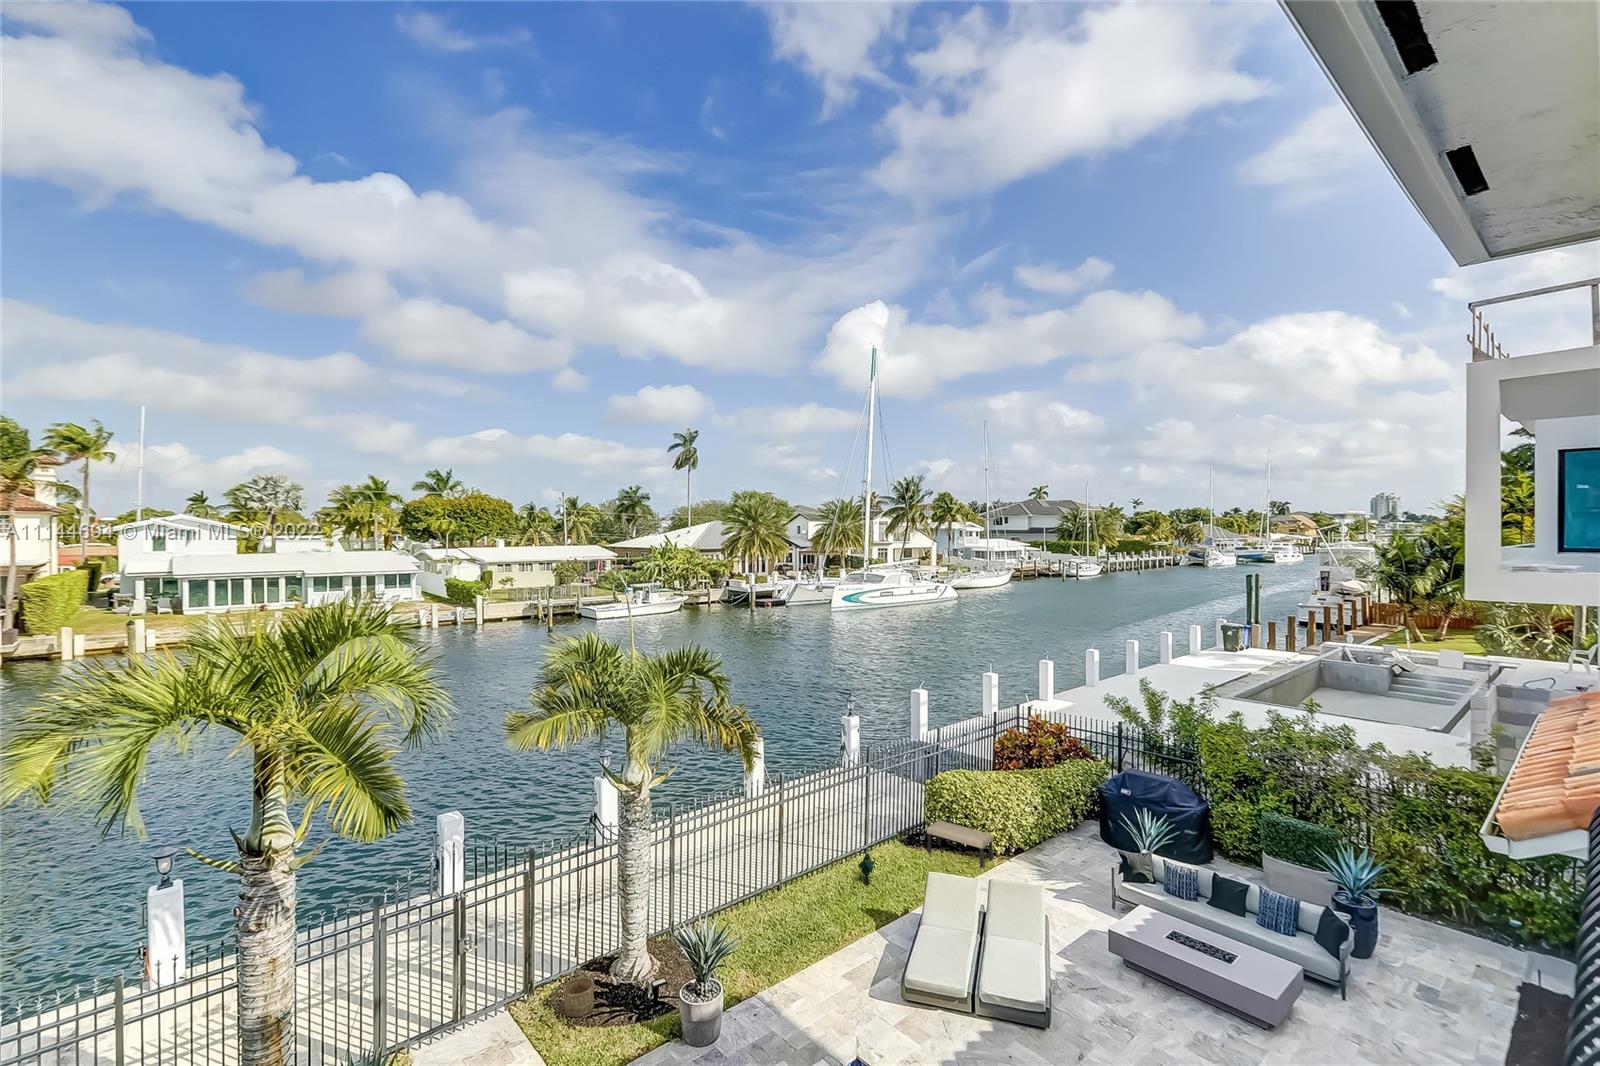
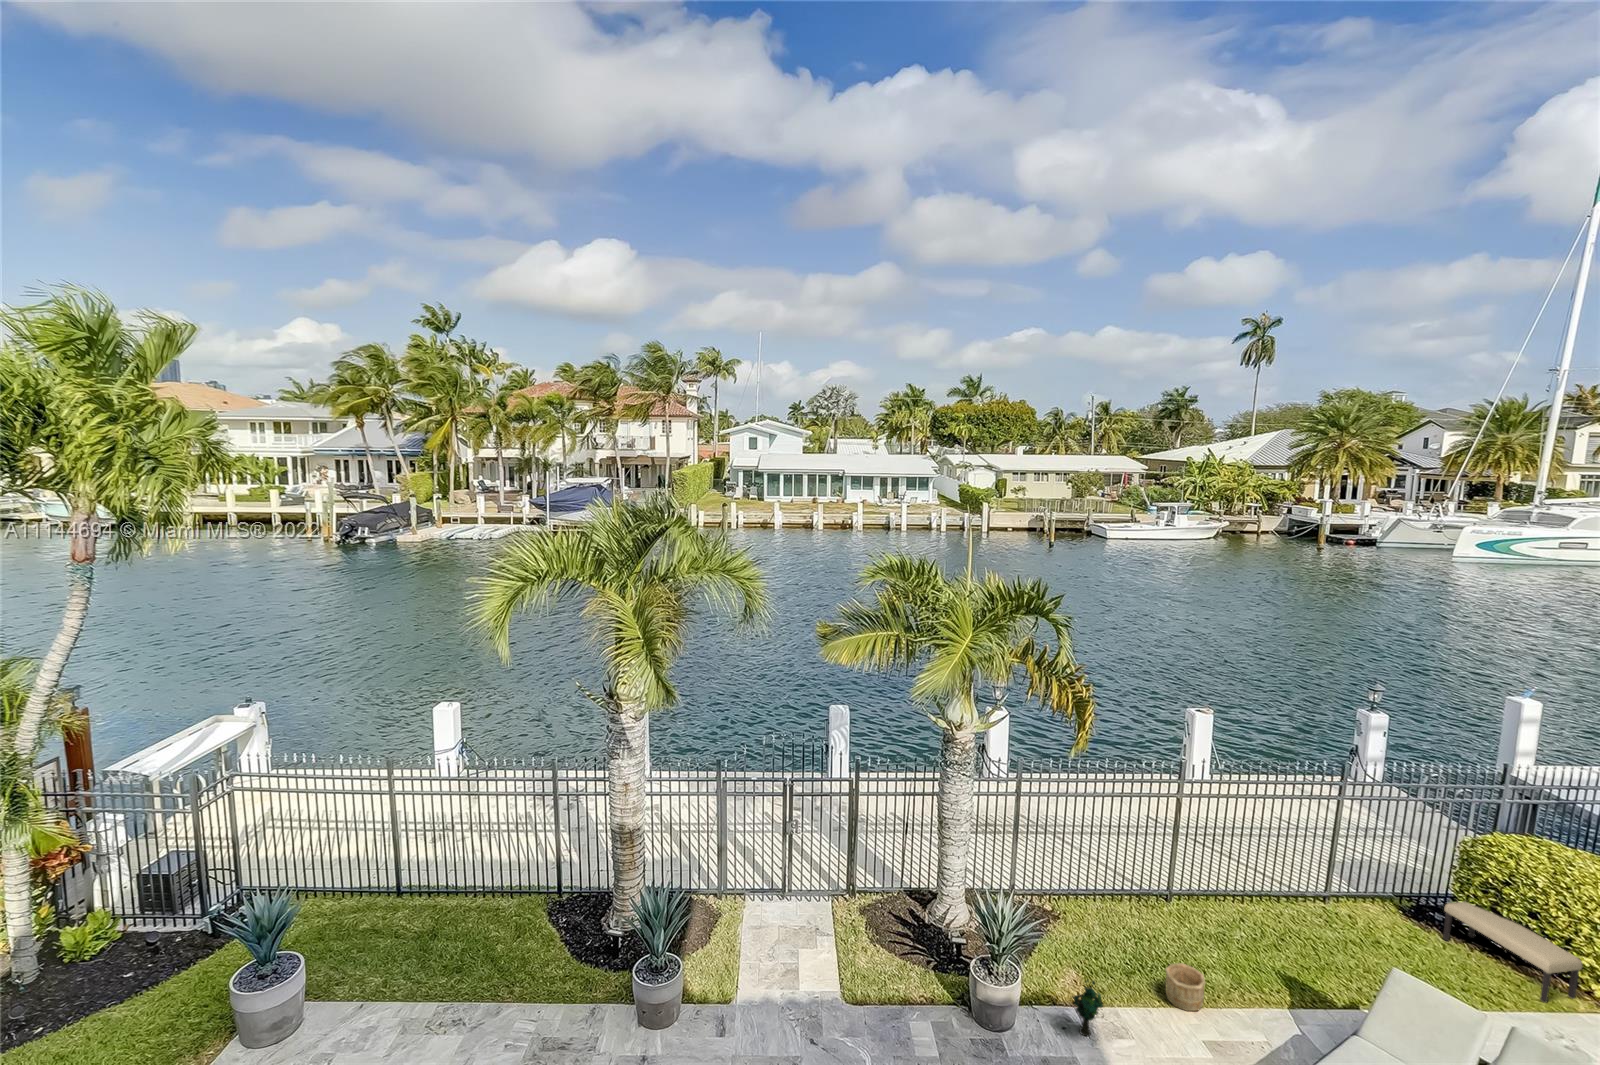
decorative plant: present [858,850,875,885] -> present [1073,981,1103,1036]
wooden bucket: present [563,977,594,1017] -> present [1165,963,1205,1011]

